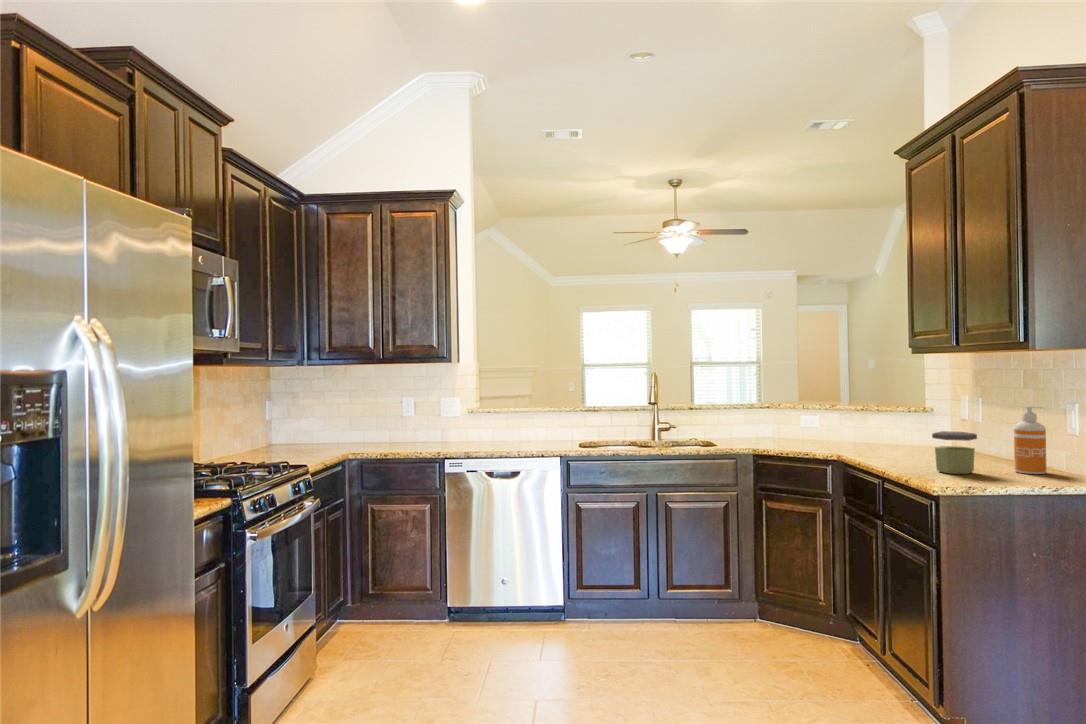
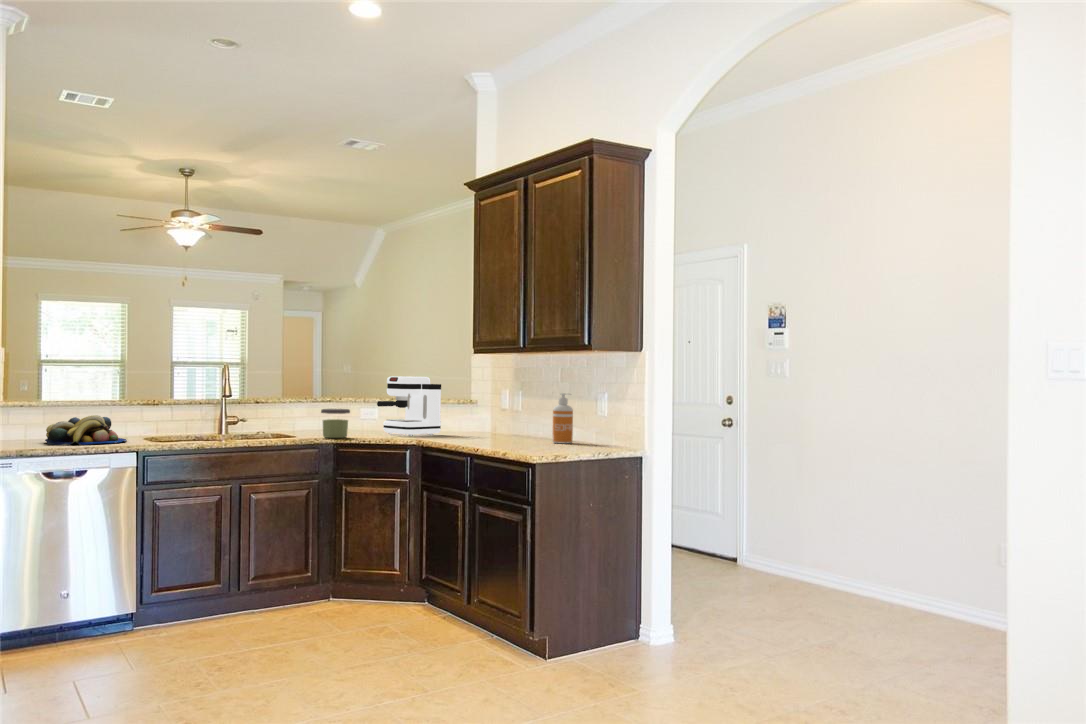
coffee maker: none [801,382,879,448] -> present [377,376,441,436]
fruit bowl: none [496,423,560,451] -> present [45,415,127,445]
jar: present [932,431,977,474] -> present [321,409,350,438]

